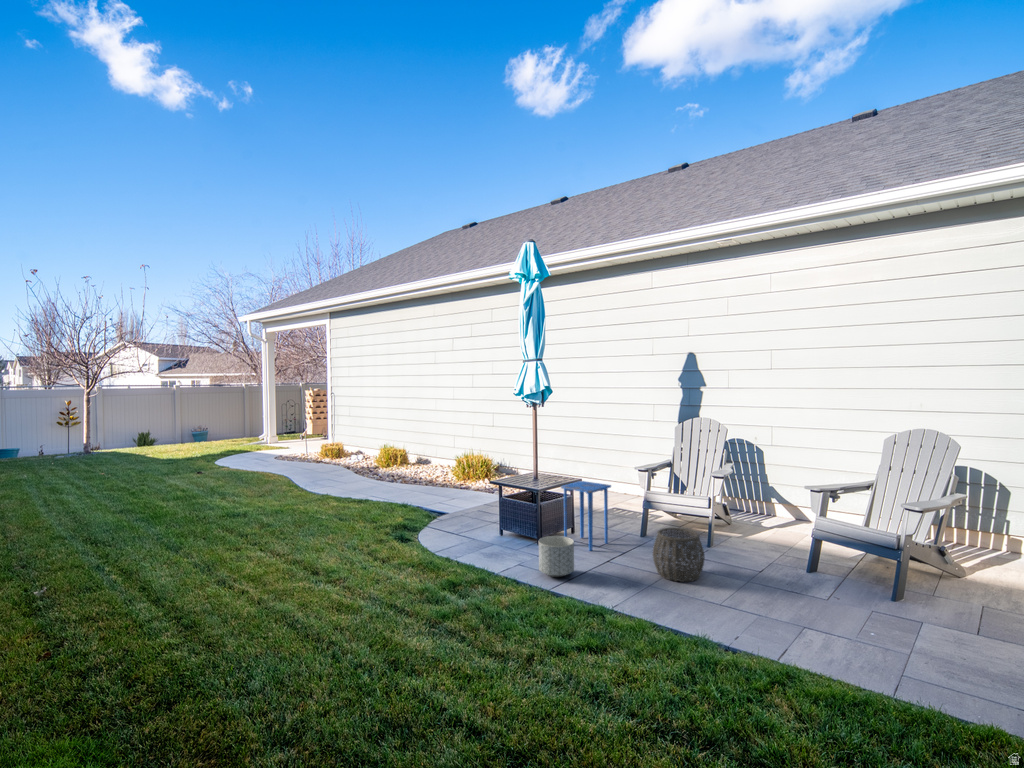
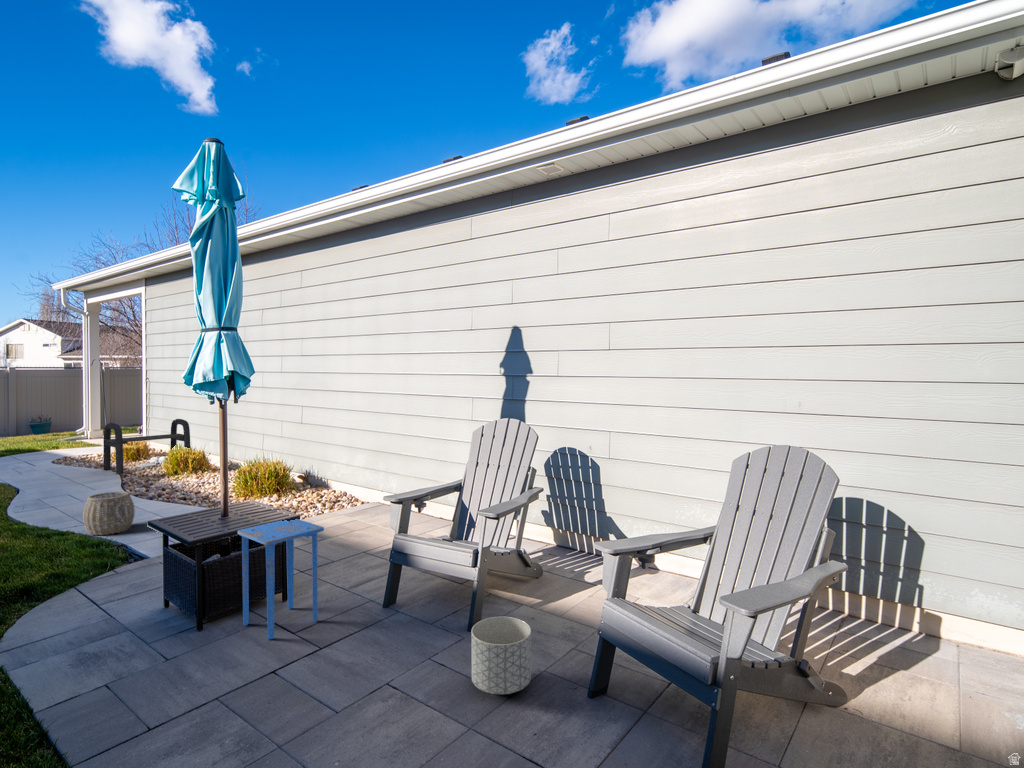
bench: none [318,423,378,465] -> present [103,419,190,474]
woven basket: present [653,528,705,582] -> present [83,491,135,535]
planter: present [539,536,574,577] -> present [471,616,531,694]

